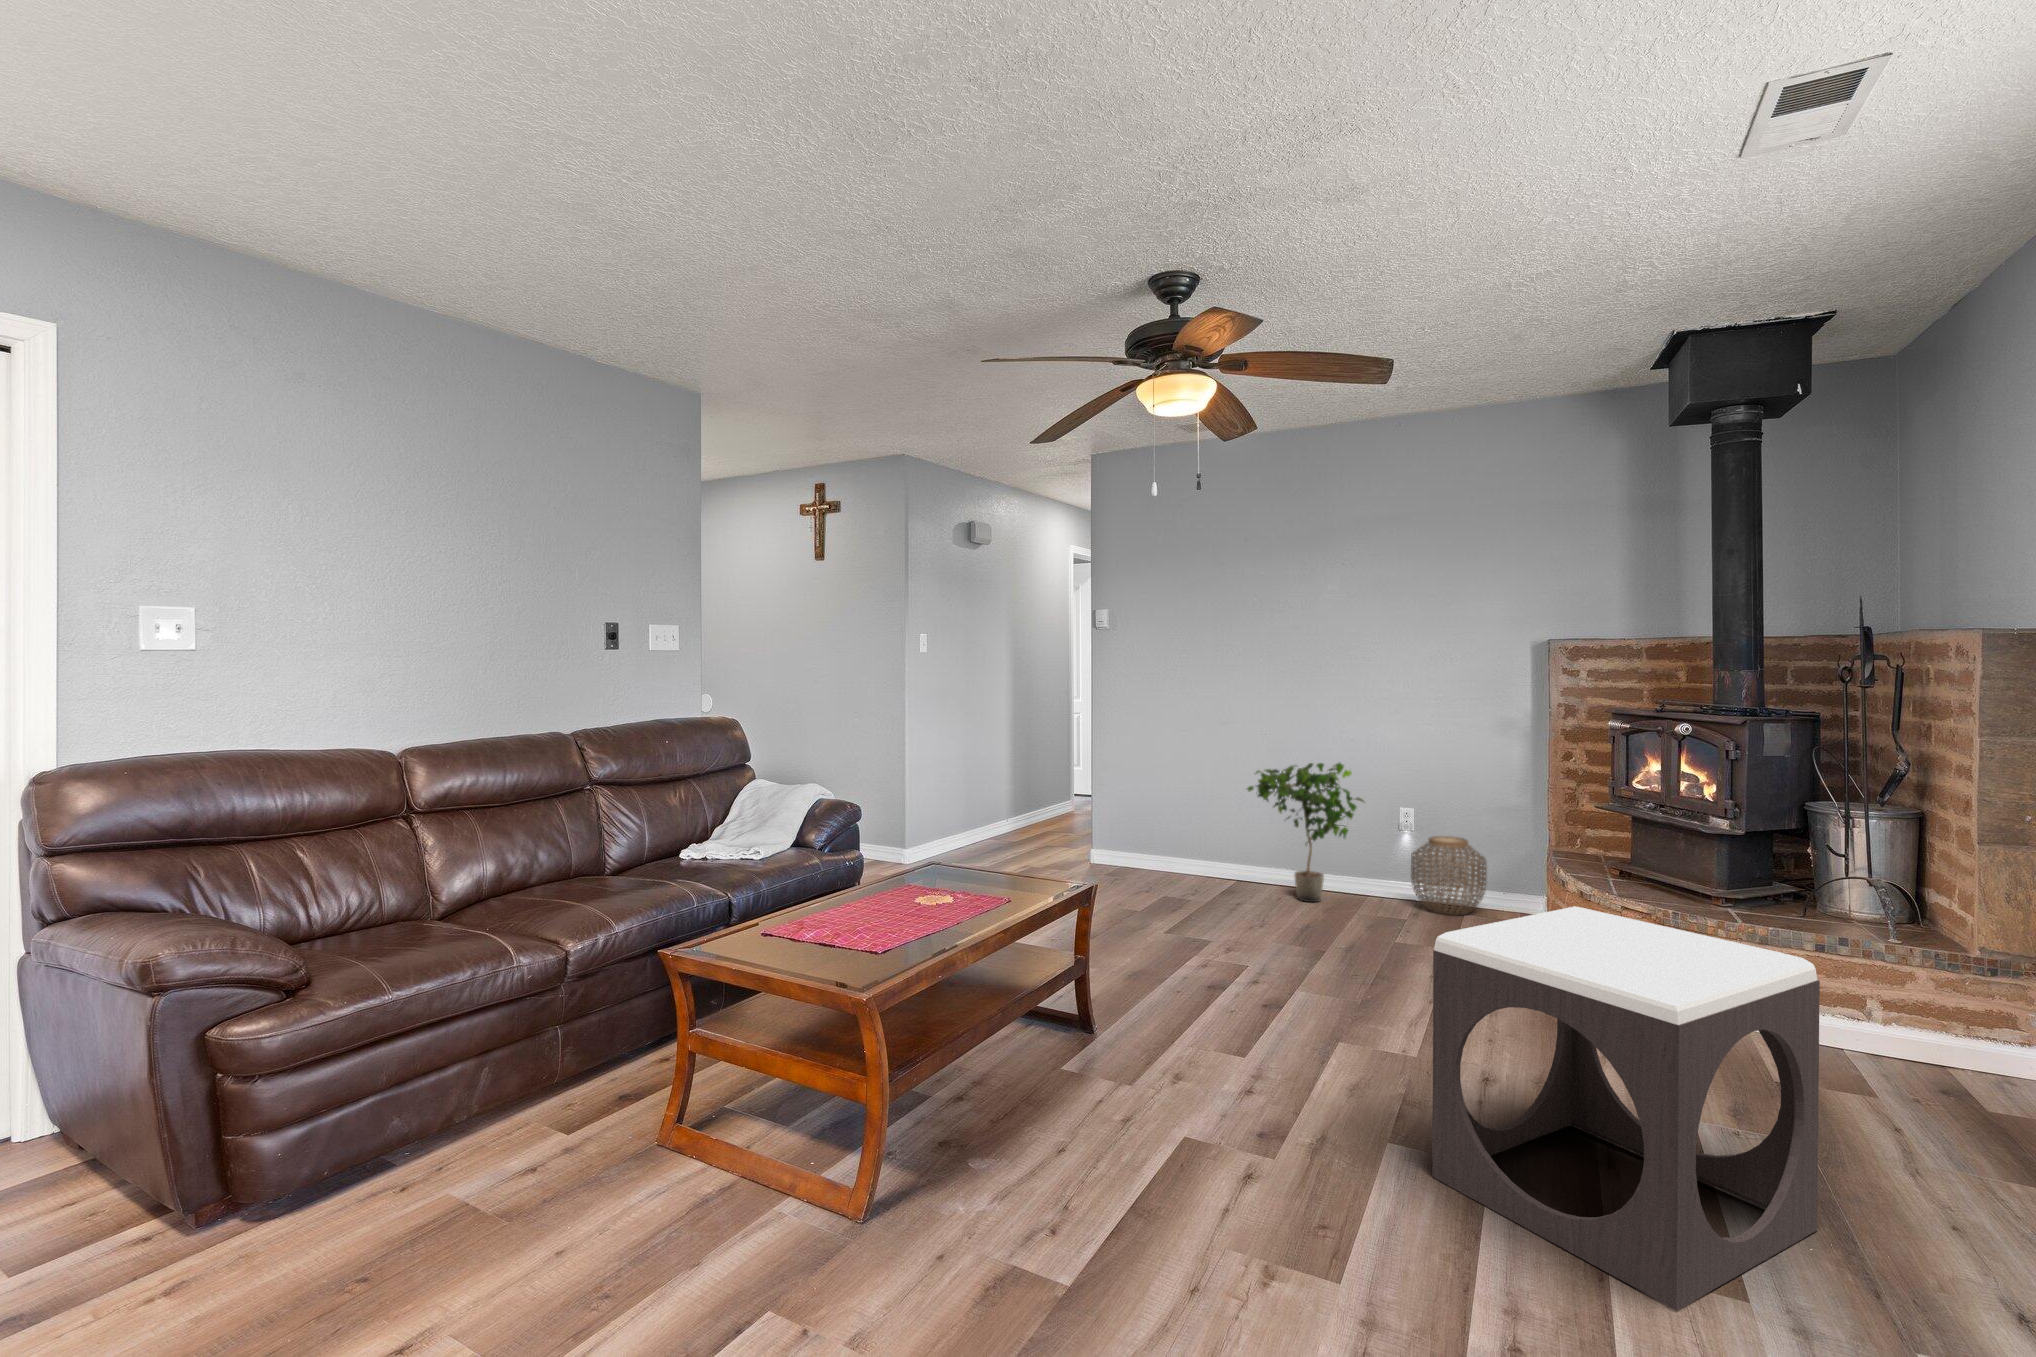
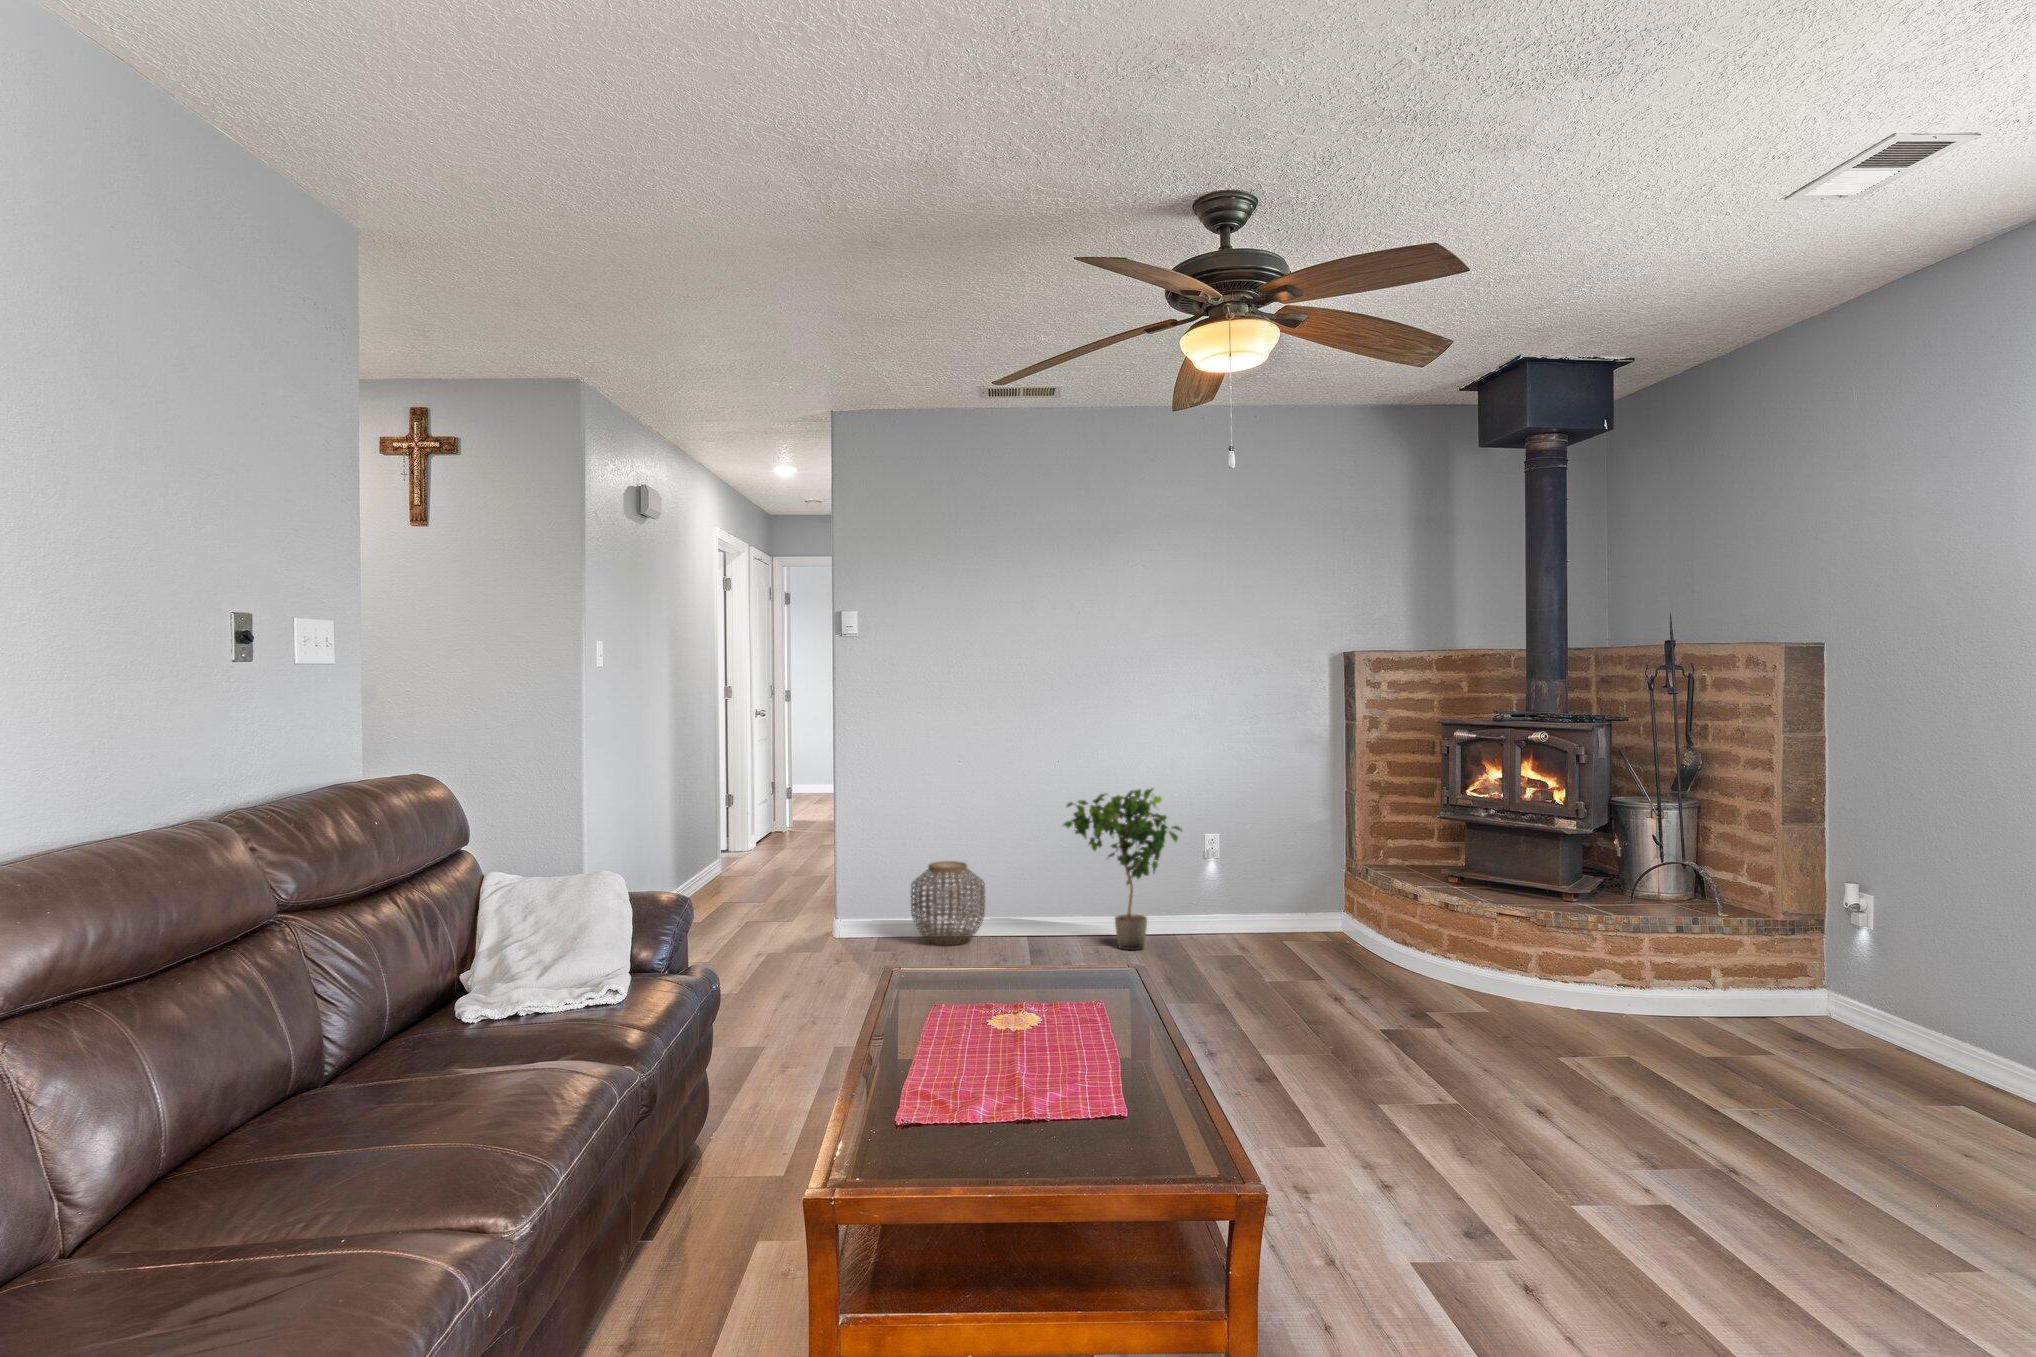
woven basket: present [1411,836,1486,915] -> present [911,861,985,945]
footstool: present [1432,907,1820,1310] -> none [1638,914,1941,1275]

